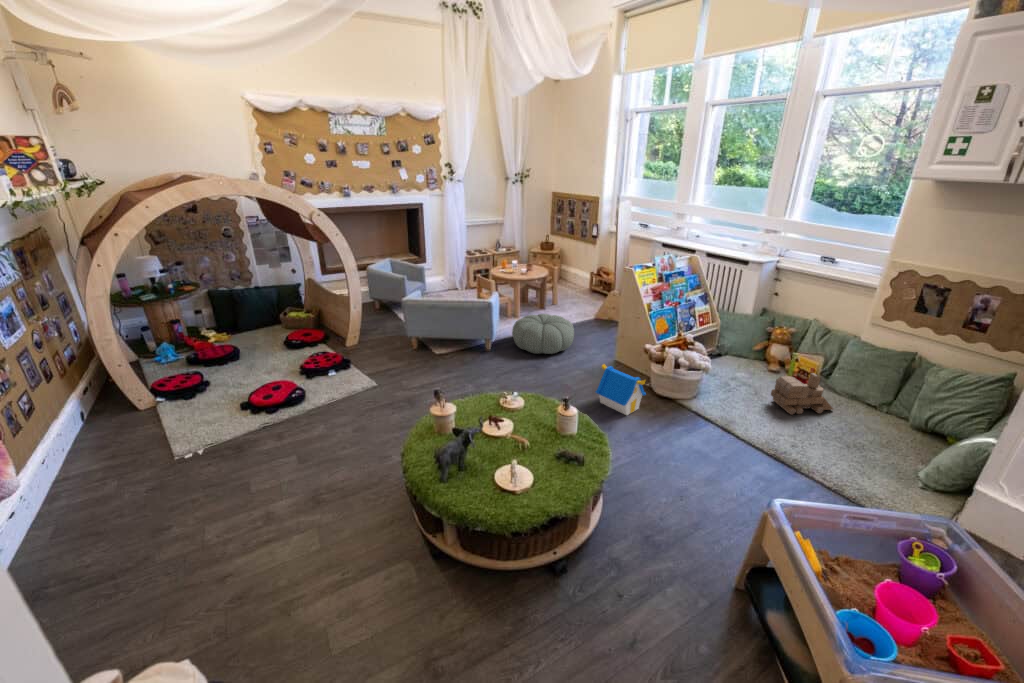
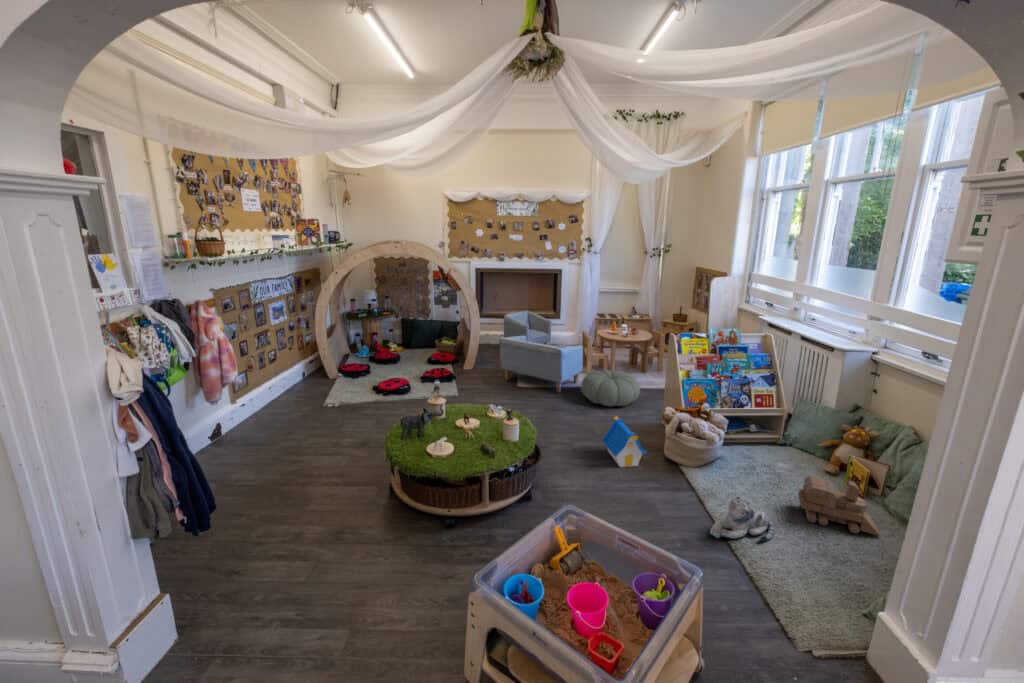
plush toy: none [746,412,789,455] -> present [710,496,774,541]

